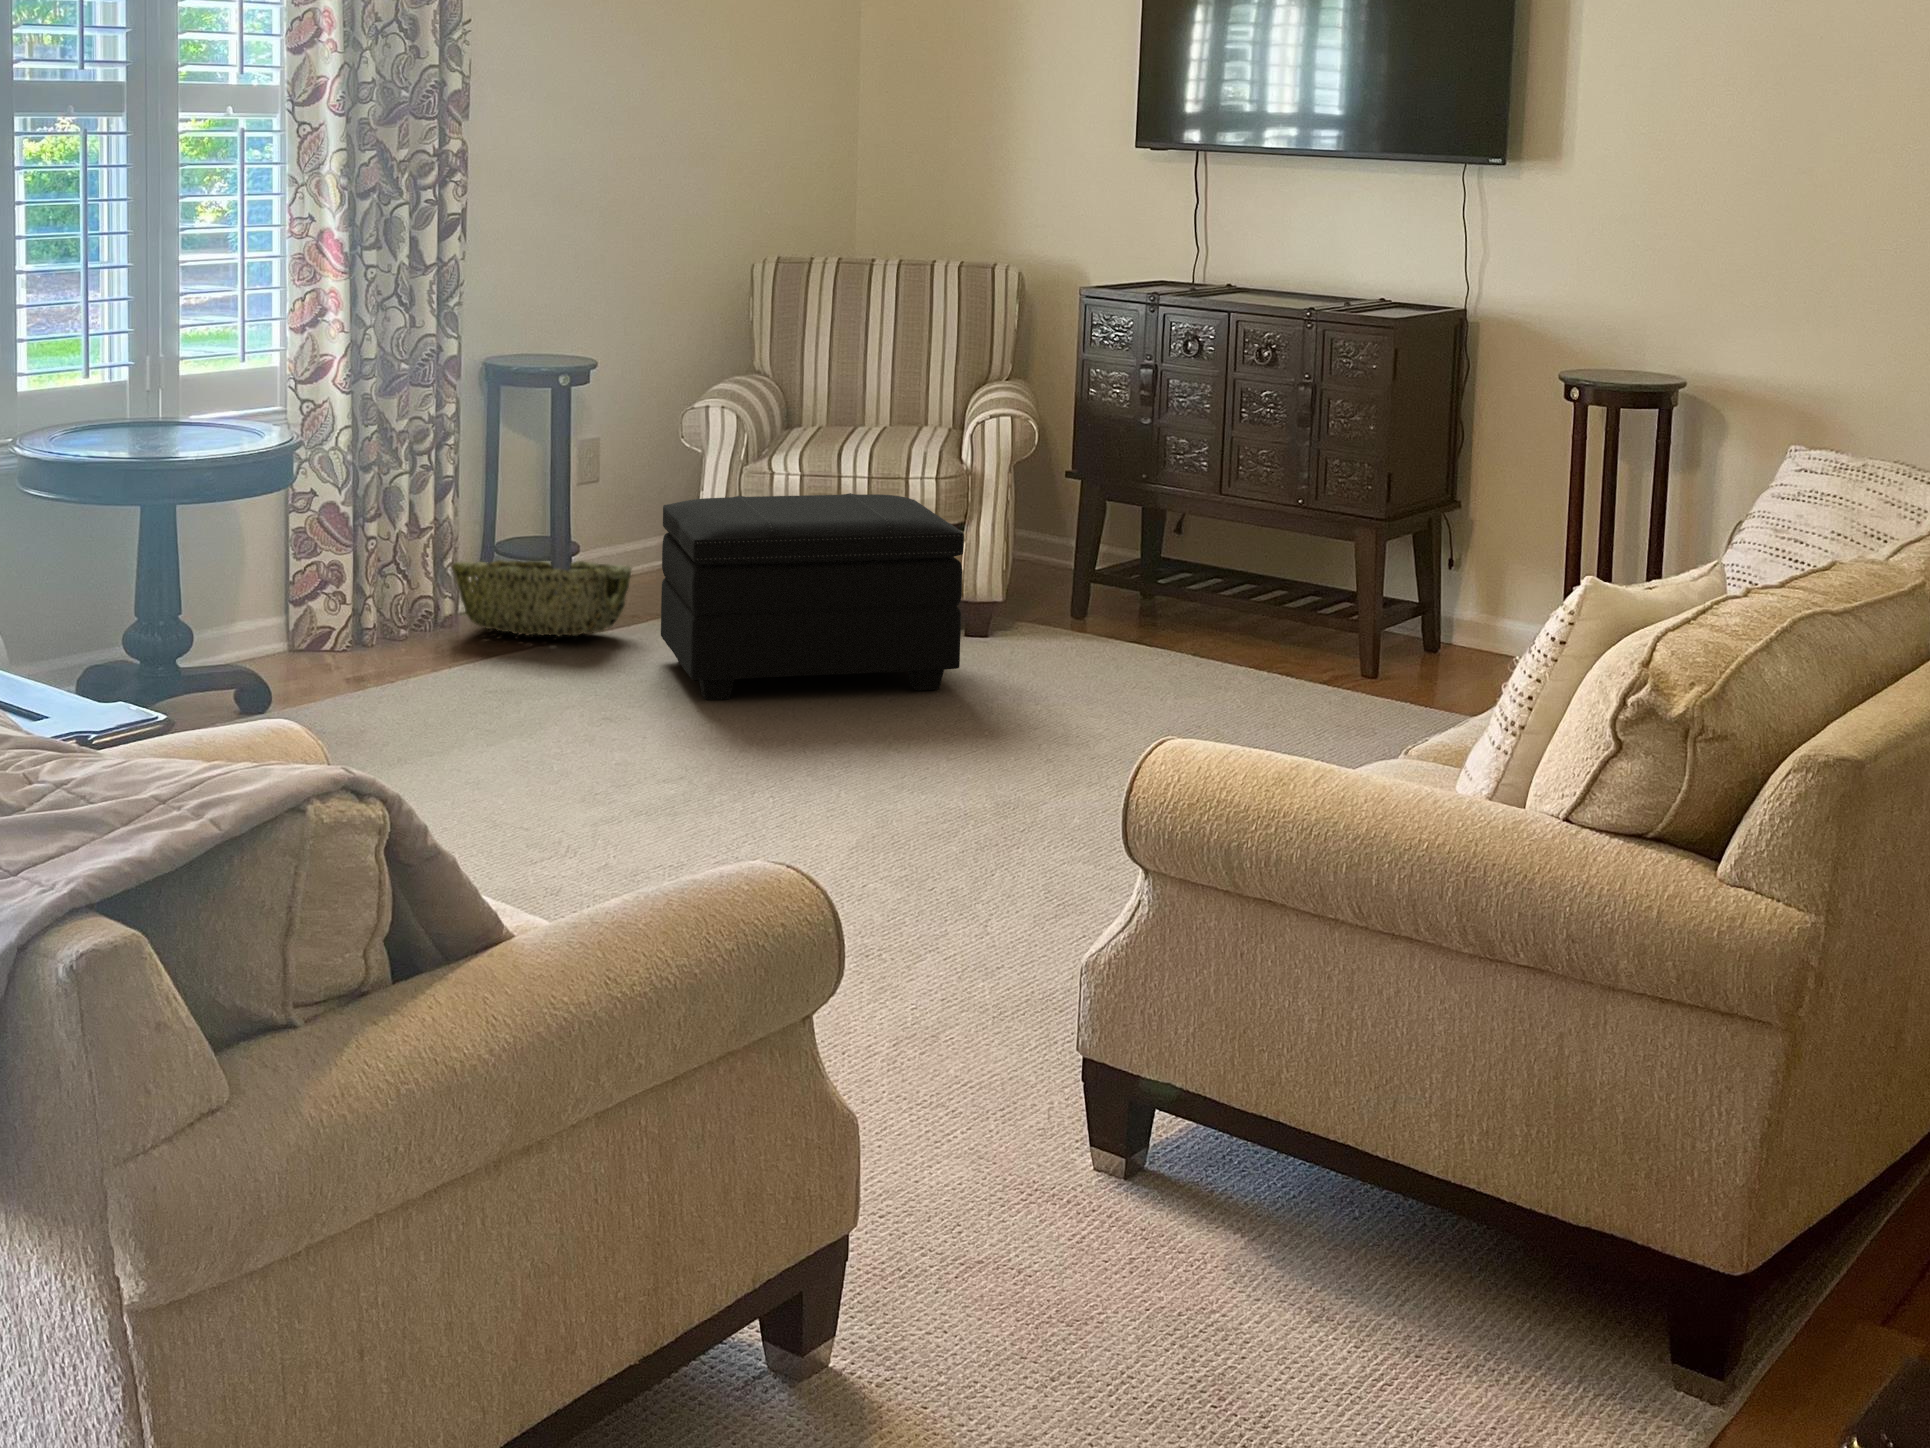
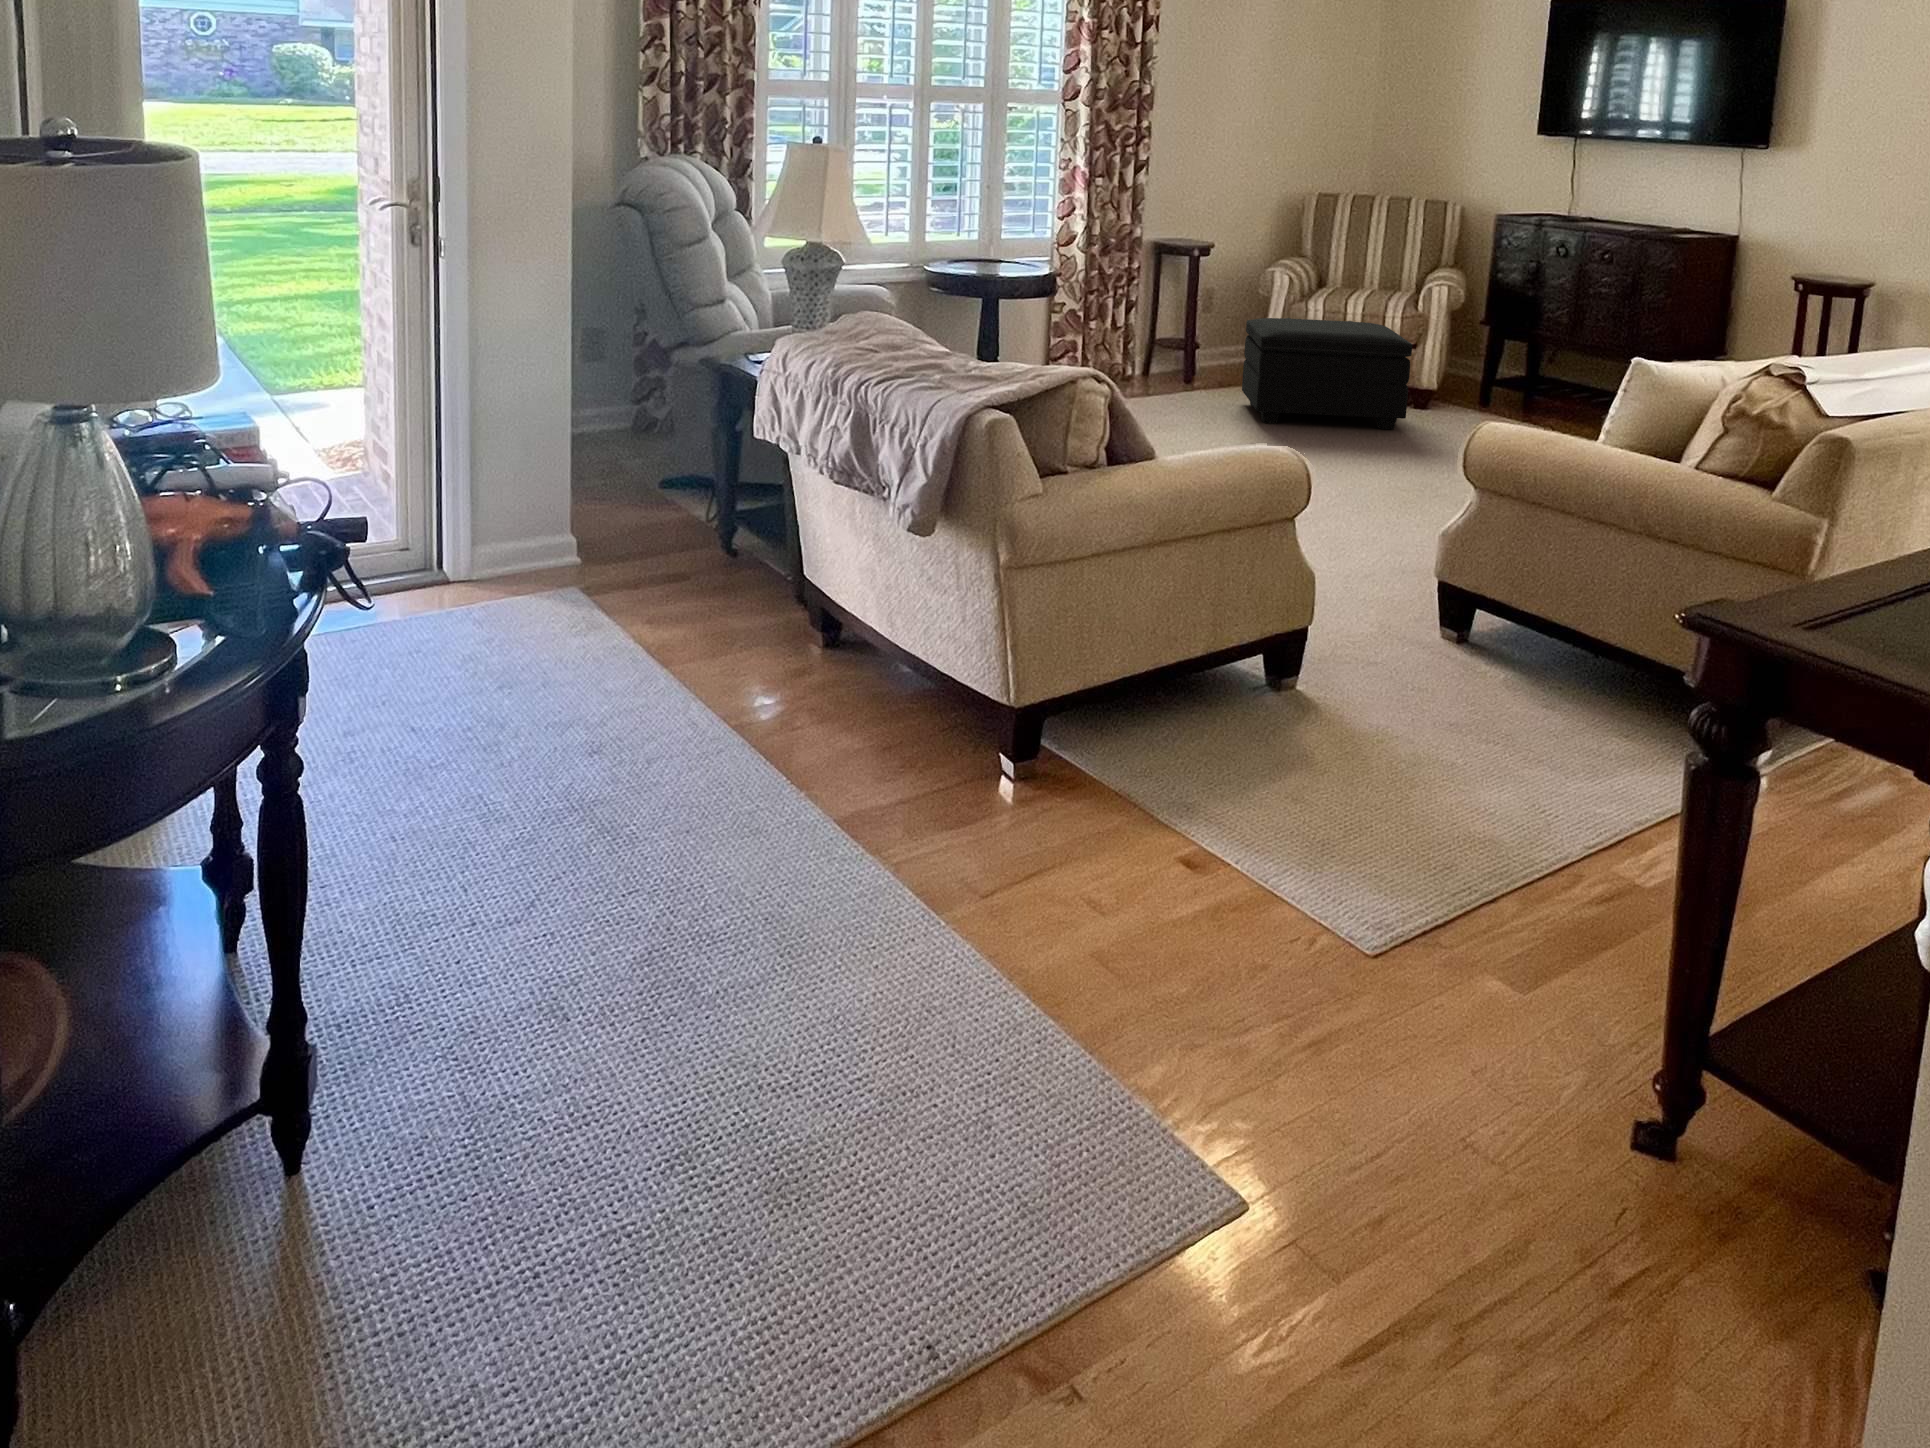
woven basket: present [452,560,632,636] -> none [1133,344,1229,390]

